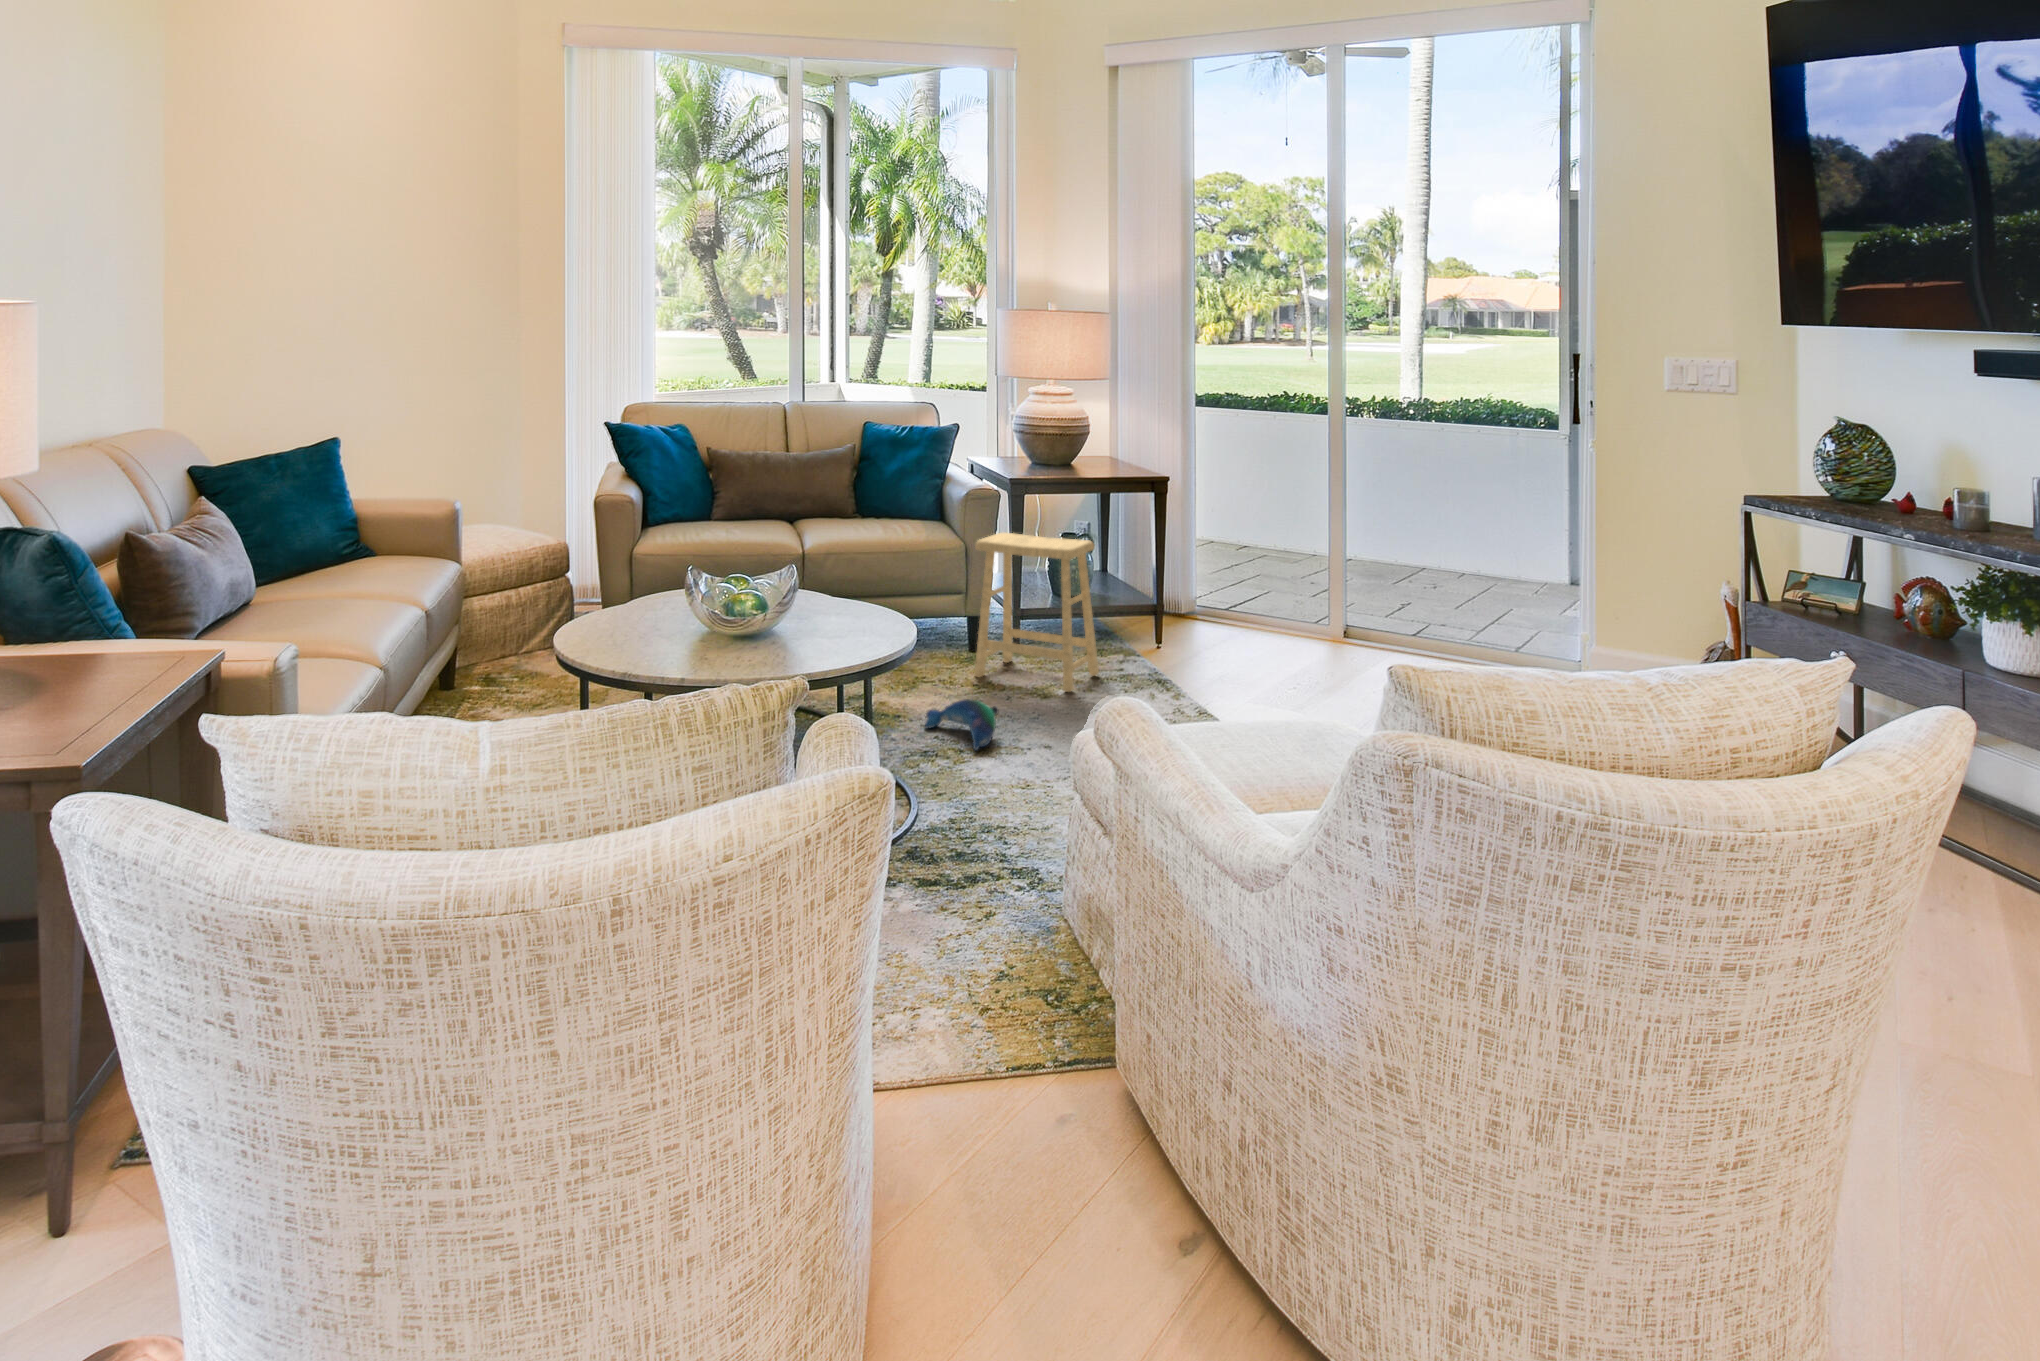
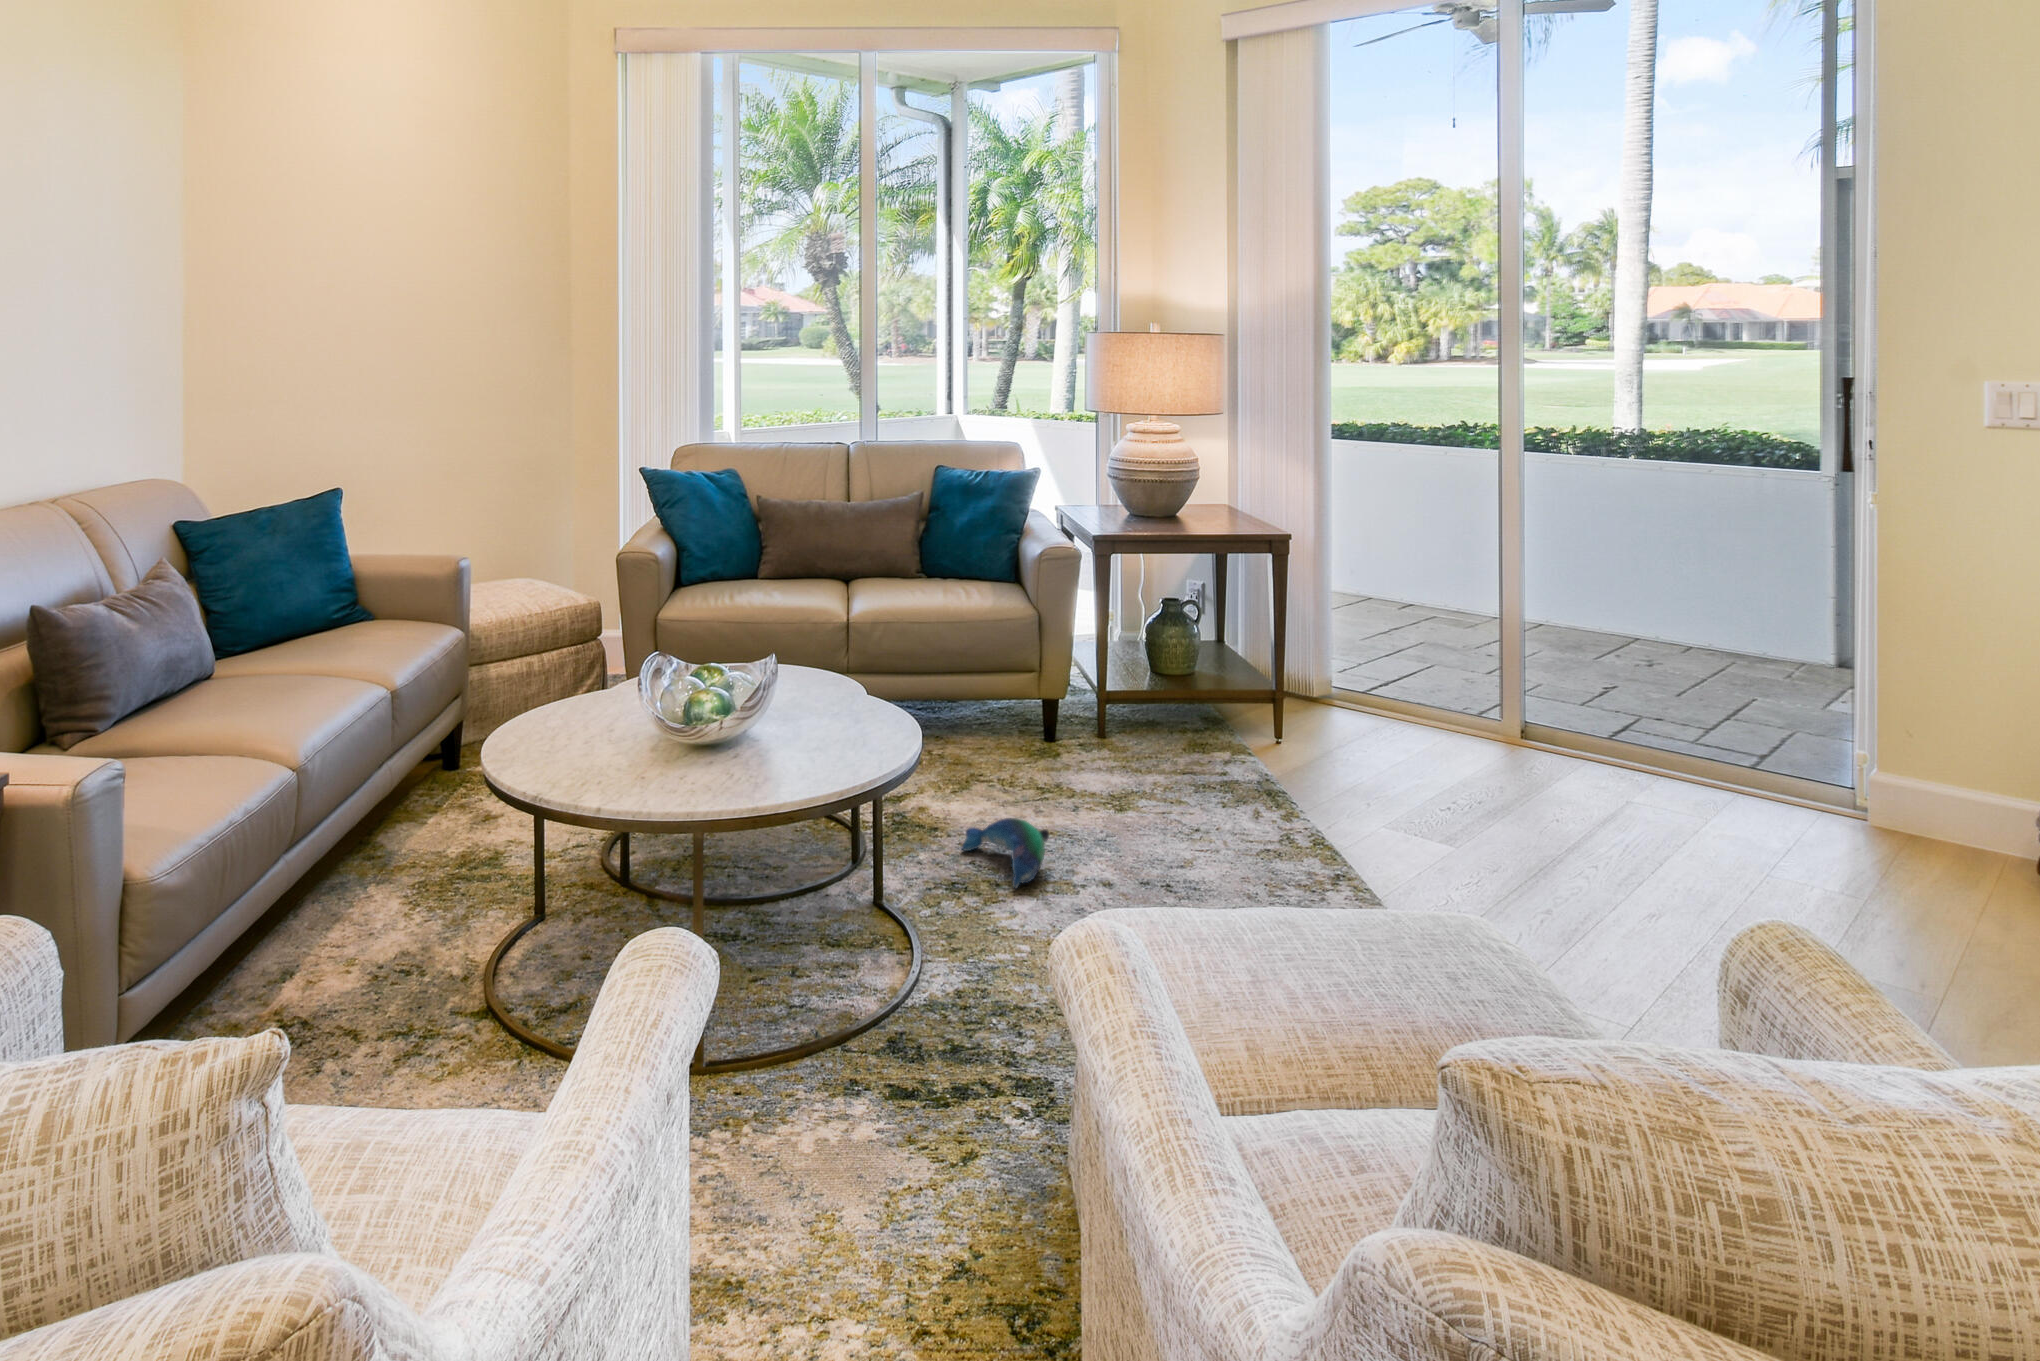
footstool: present [975,533,1099,692] -> none [1039,603,1196,806]

